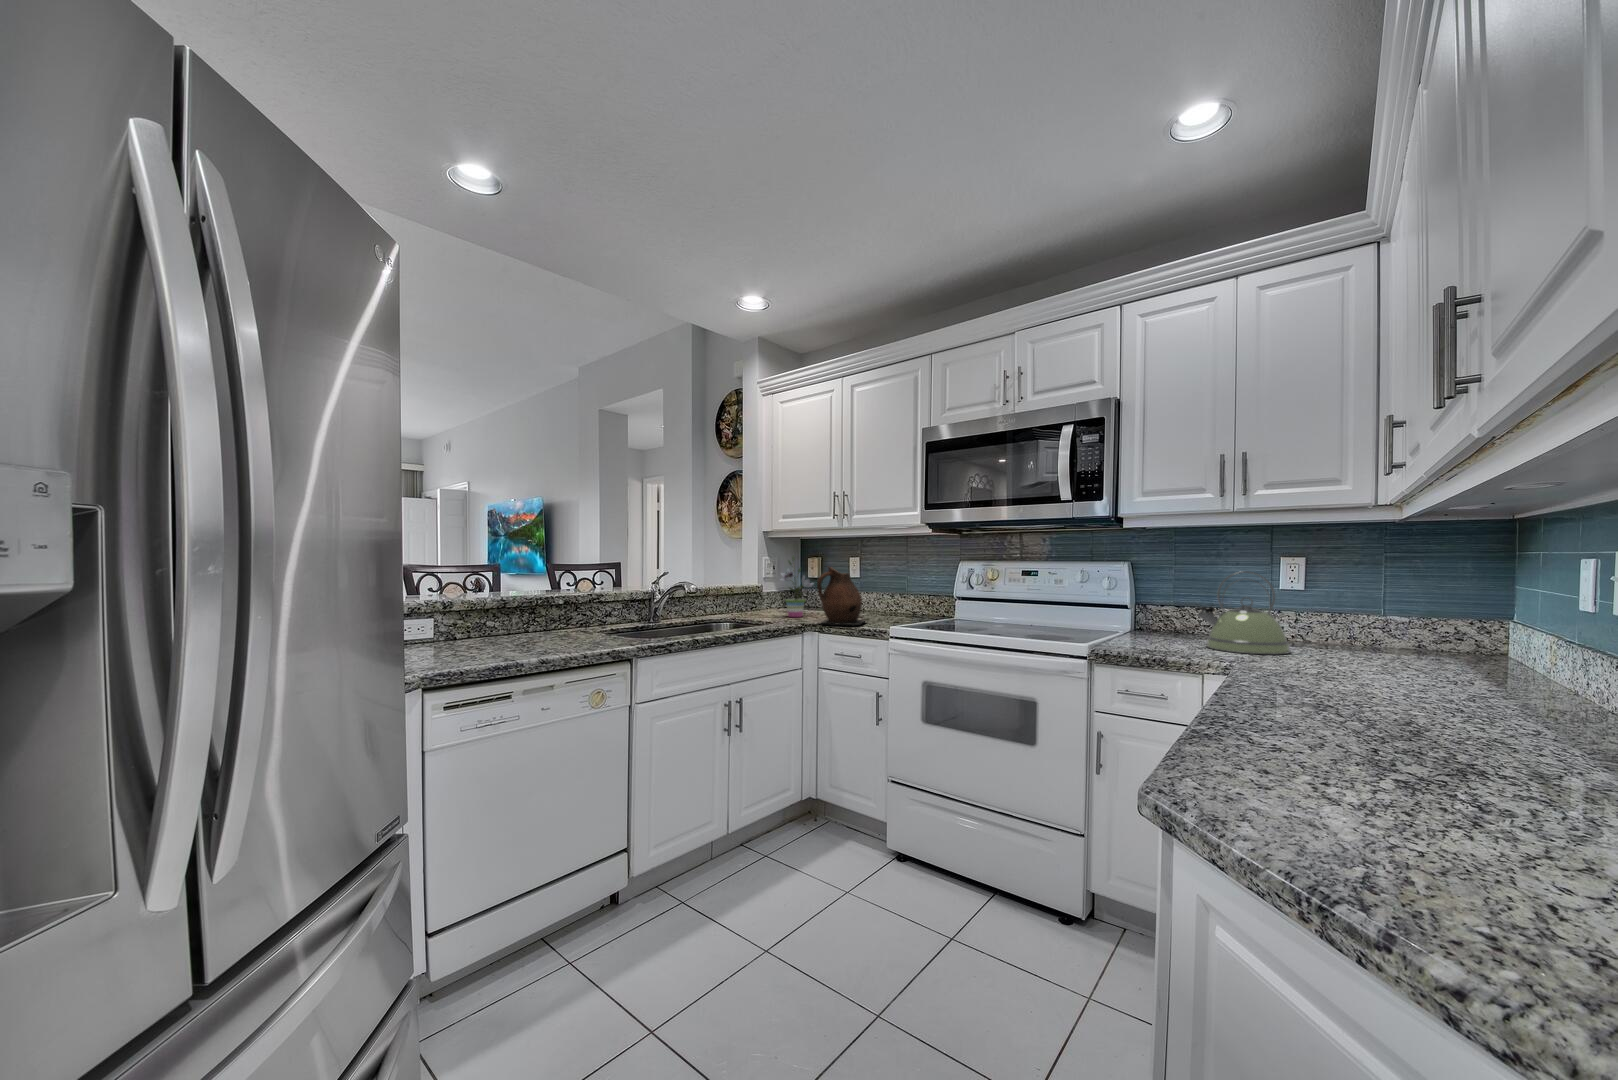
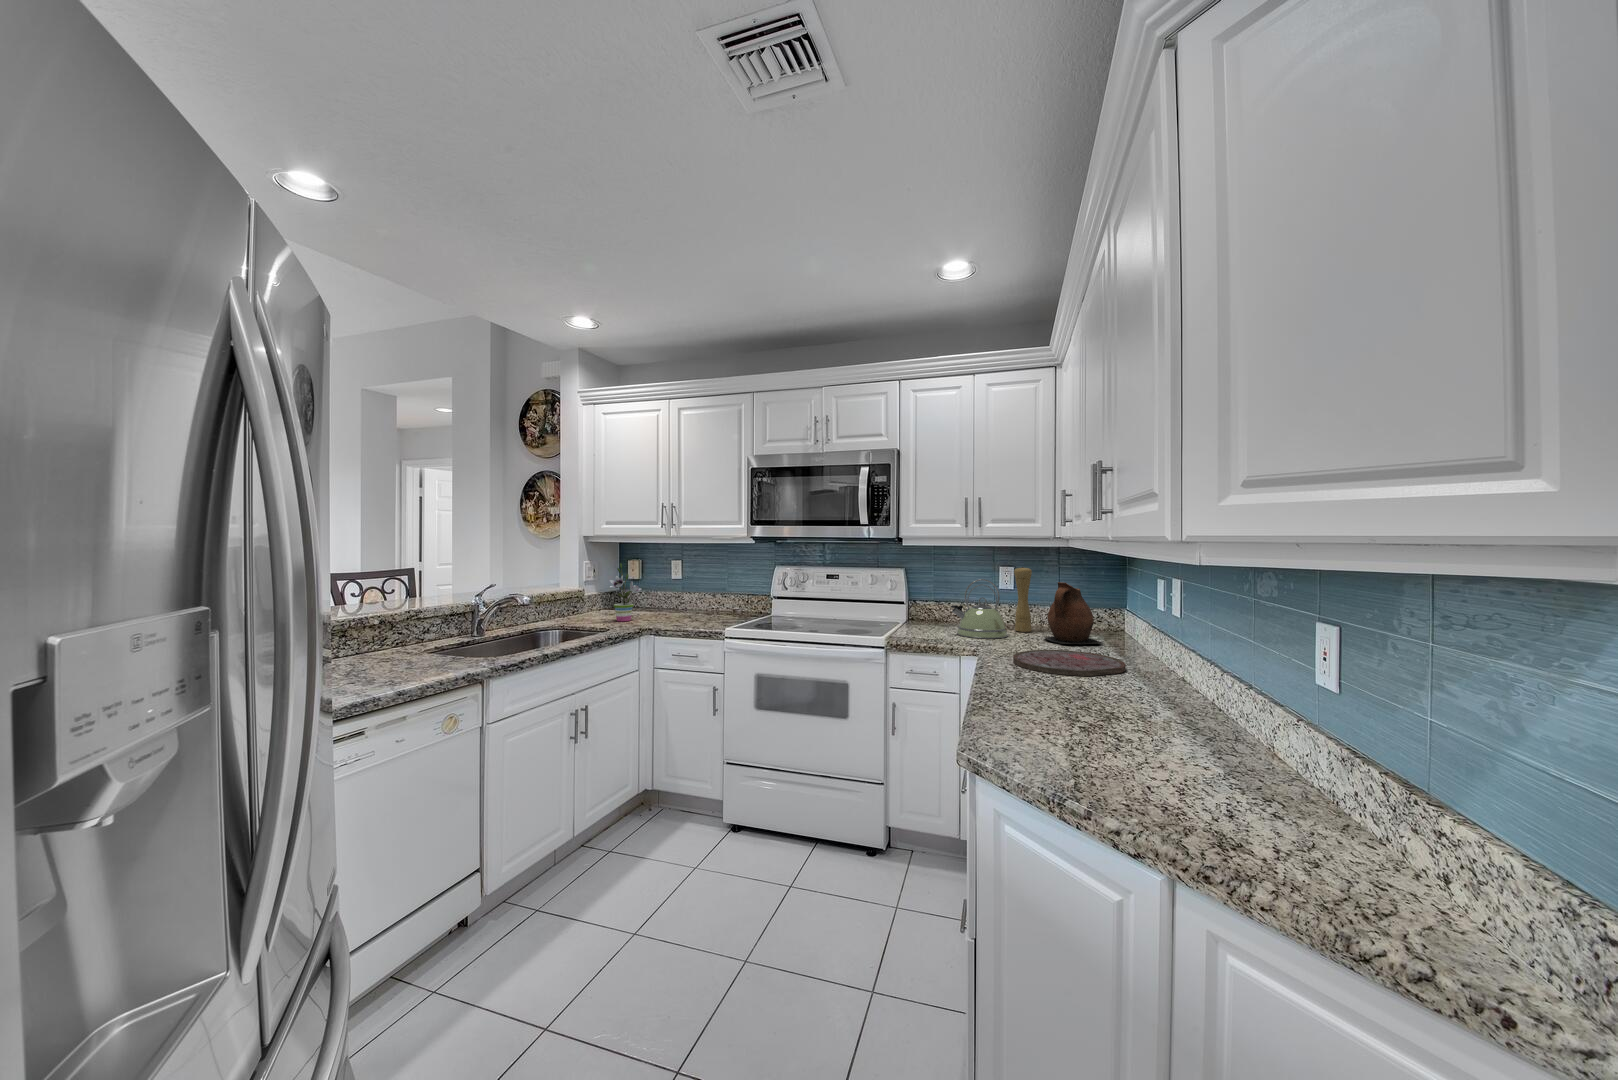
pepper mill: none [1302,555,1334,649] -> present [1014,567,1032,632]
ceramic pitcher: present [817,567,865,625] -> present [1044,582,1102,644]
cutting board: none [1289,670,1513,711] -> present [1013,650,1126,676]

